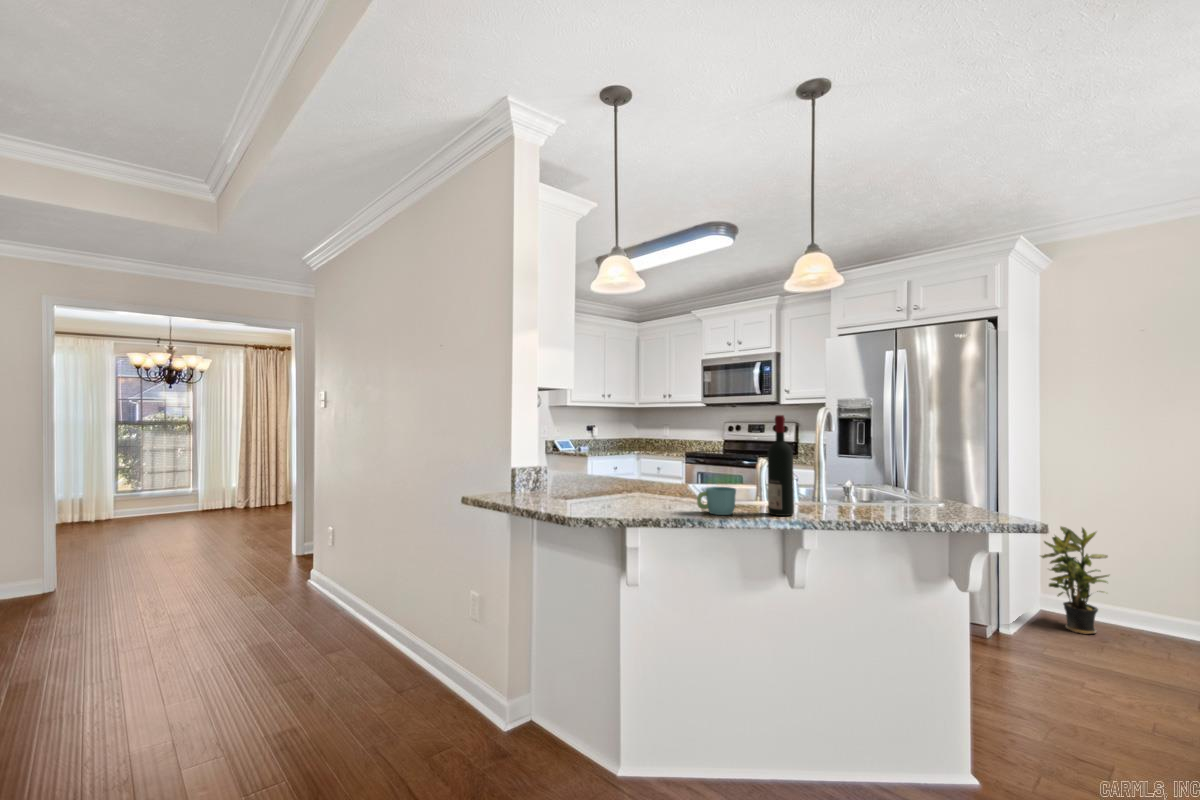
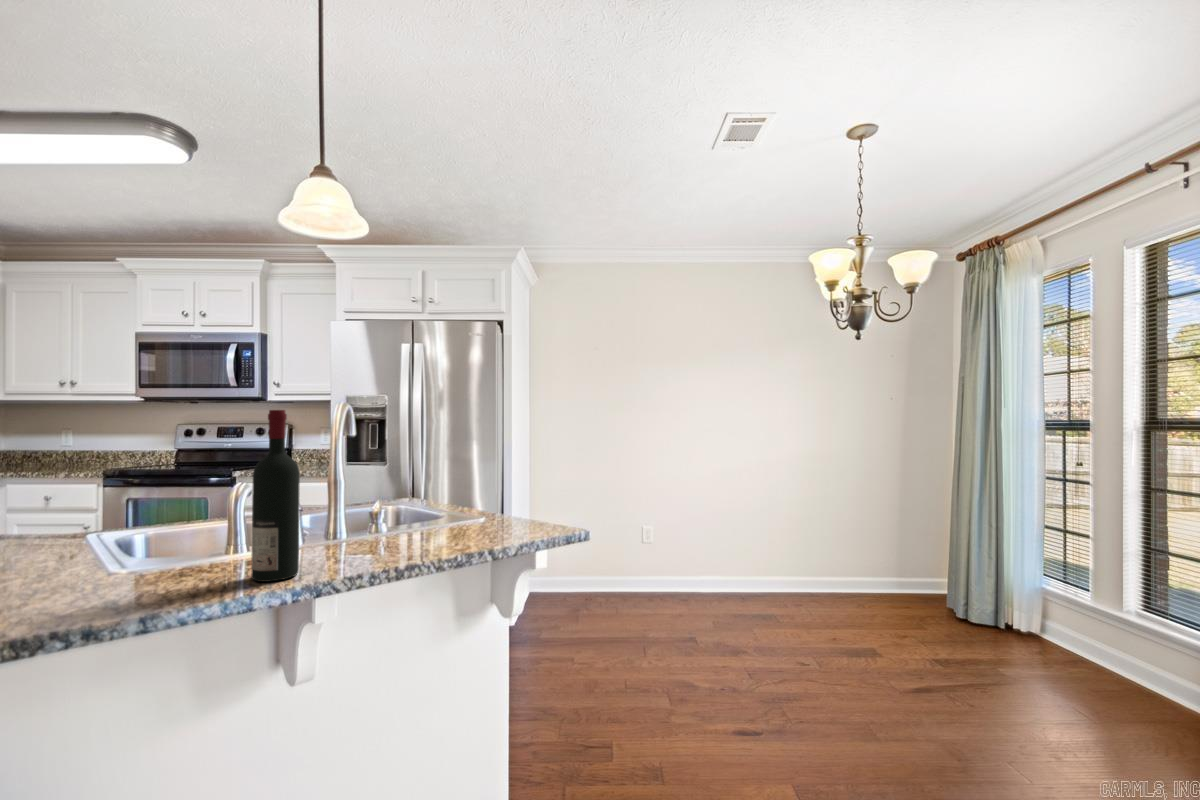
mug: present [697,487,736,515] -> none [87,545,185,606]
potted plant: present [1041,527,1109,634] -> none [528,513,577,609]

